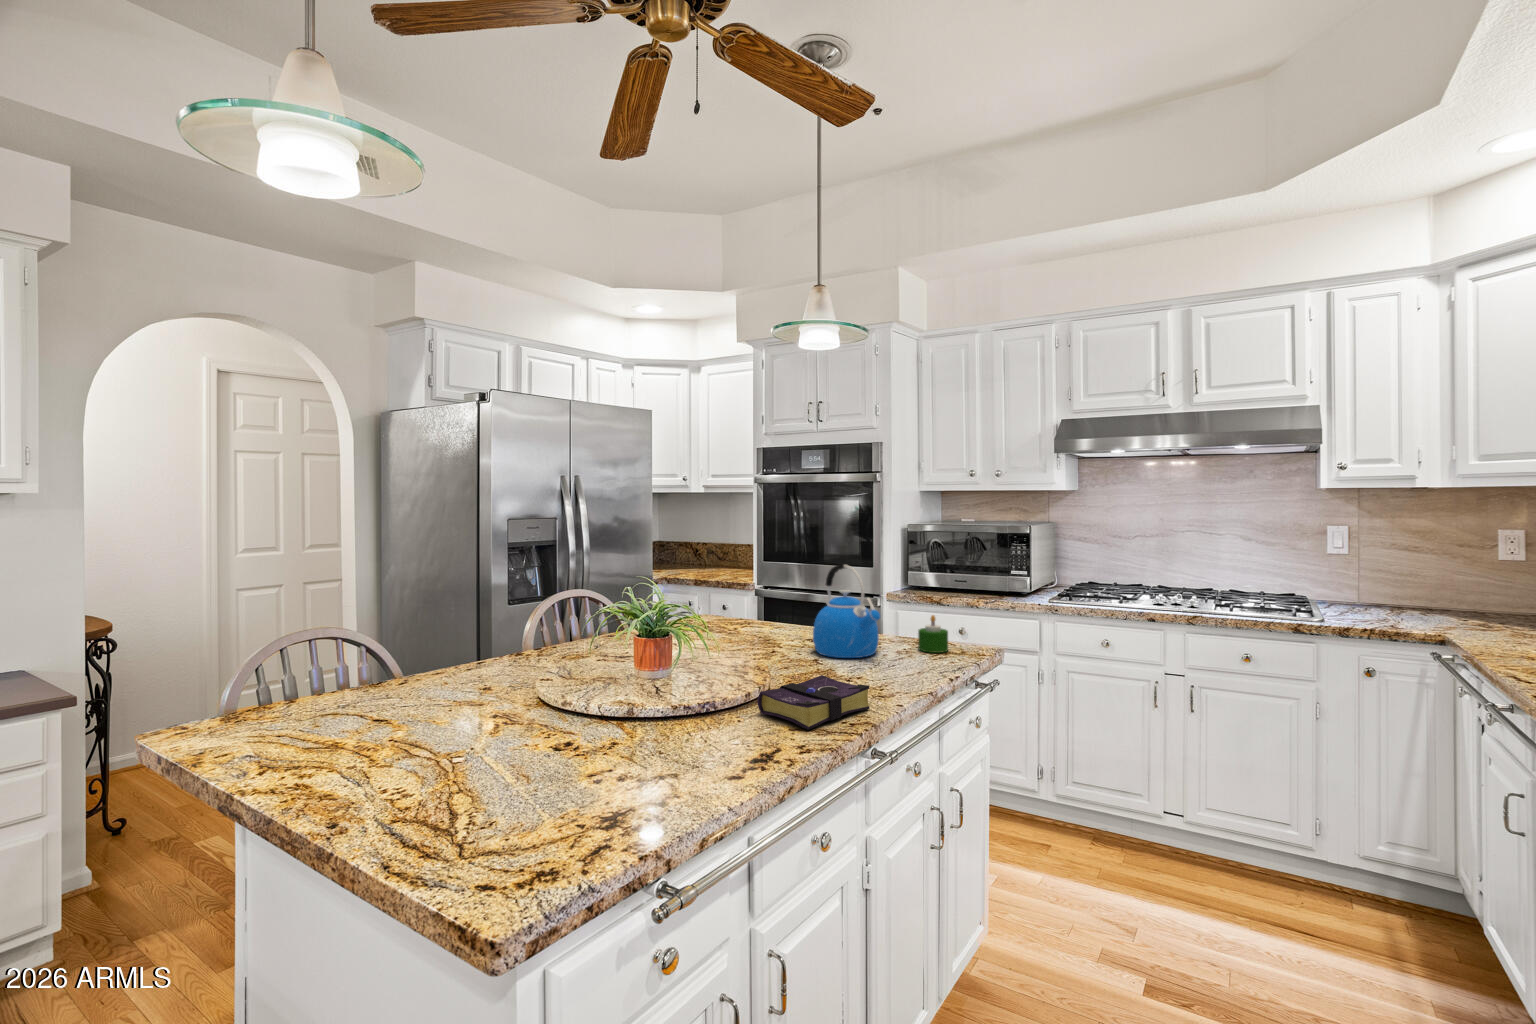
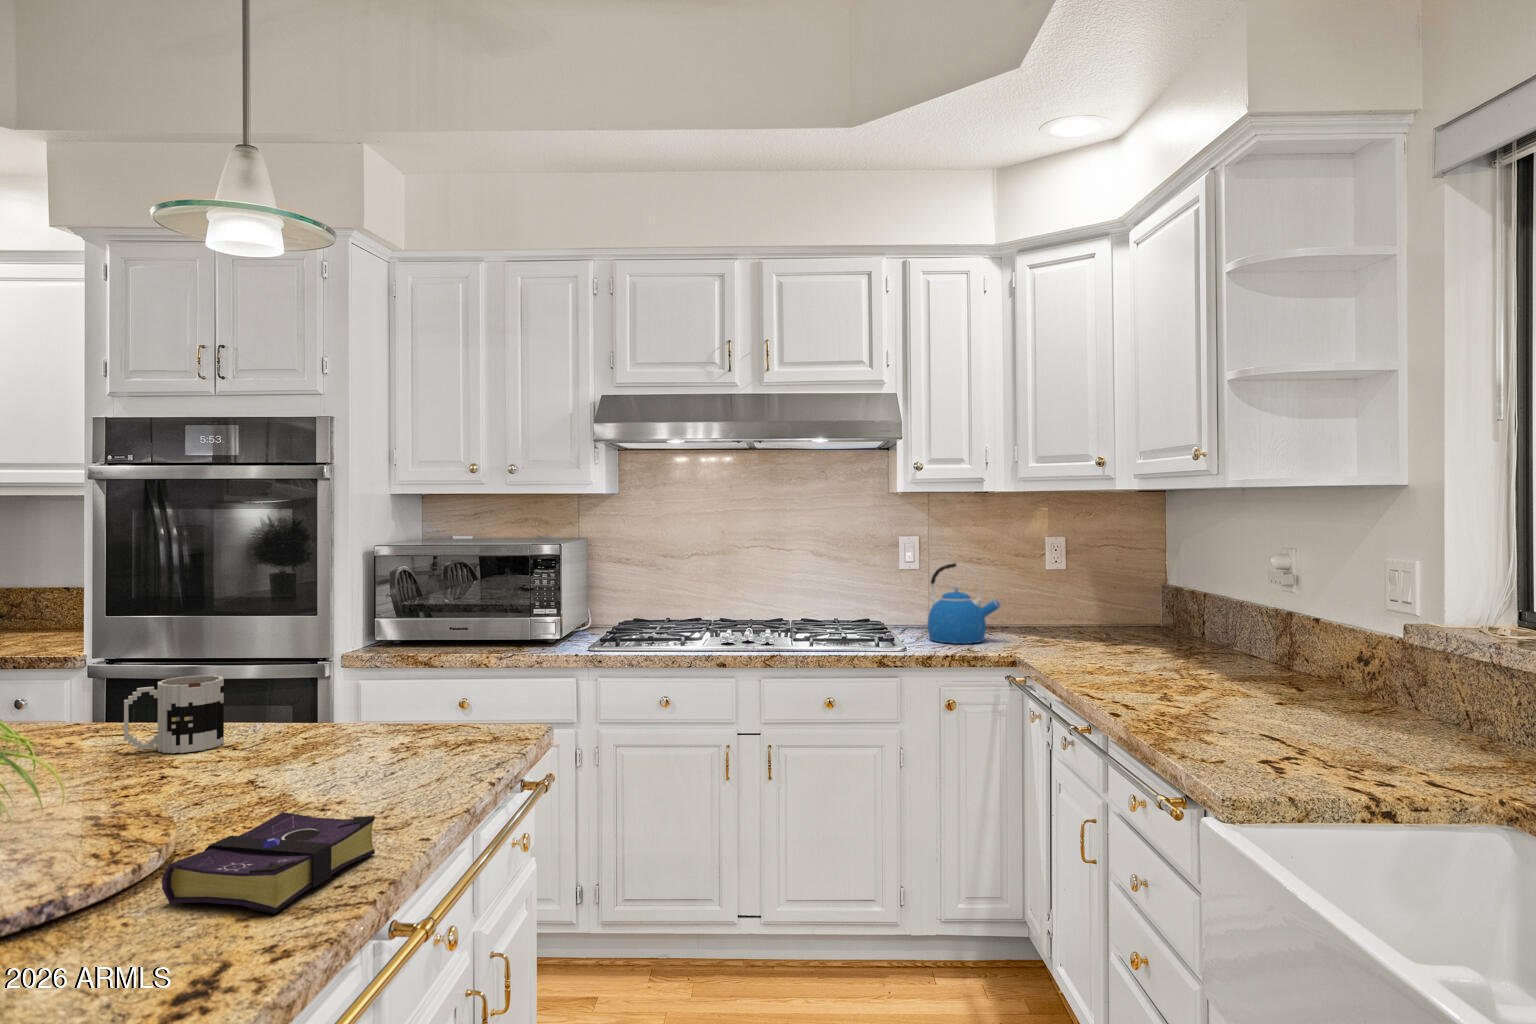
kettle: present [813,564,880,658] -> present [927,563,1000,644]
mug: none [761,595,808,638] -> present [124,675,224,753]
candle: present [918,615,948,653] -> none [426,687,472,745]

